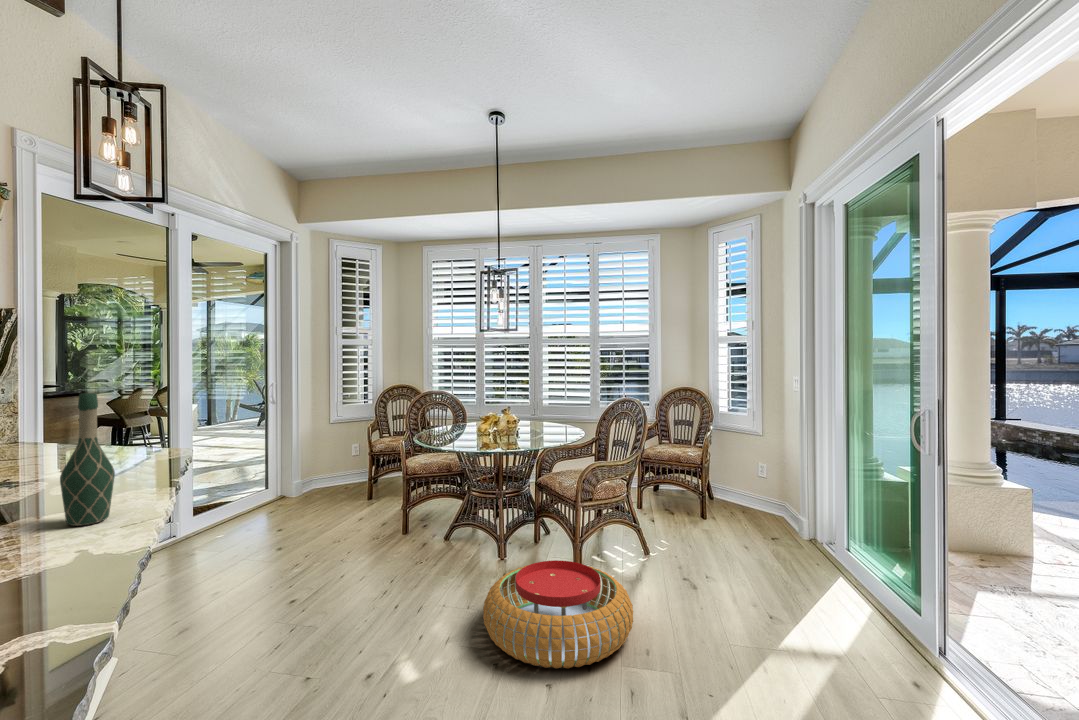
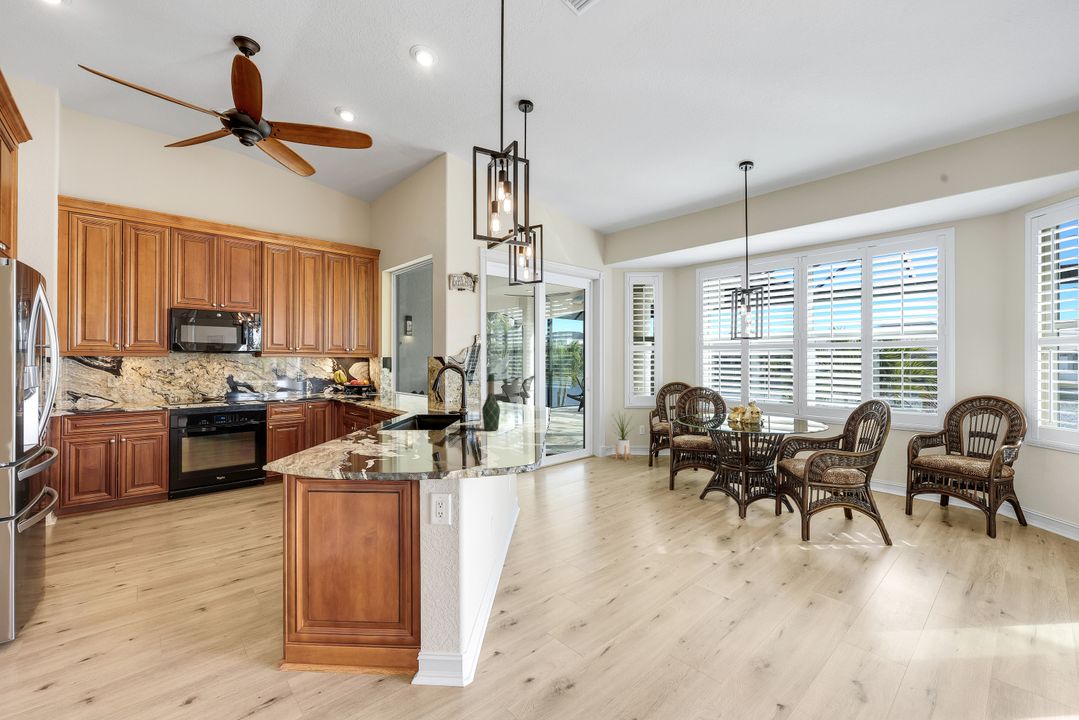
house plant: none [310,424,350,495] -> present [615,416,633,460]
pouf: present [483,560,633,669] -> none [705,519,836,596]

